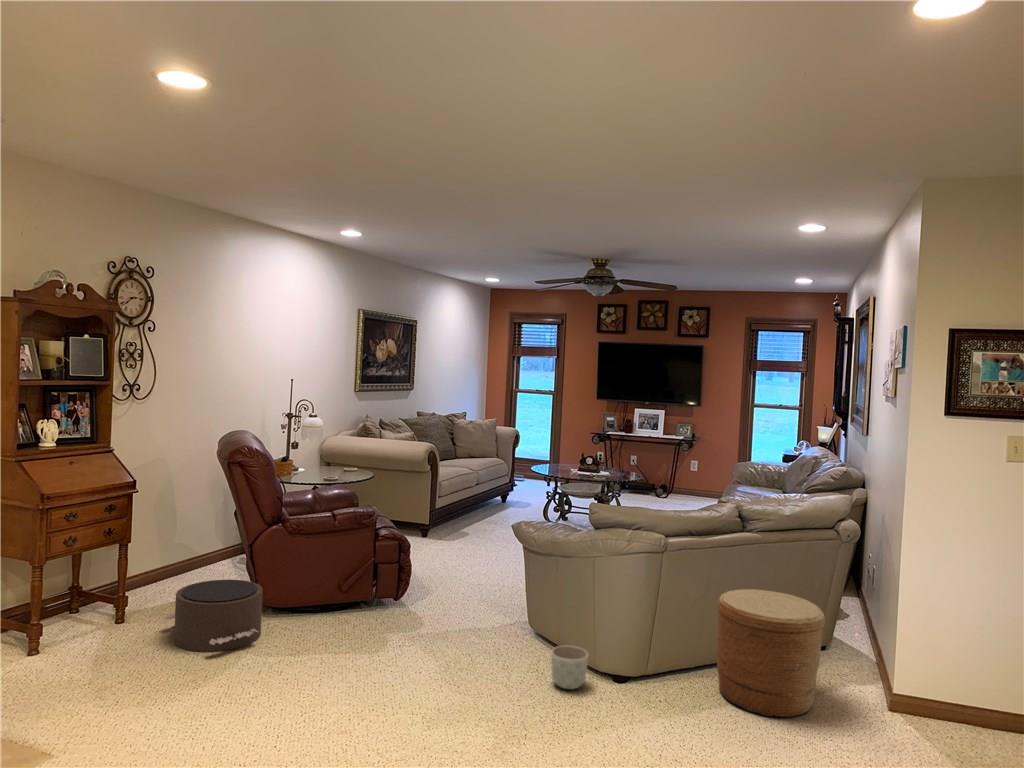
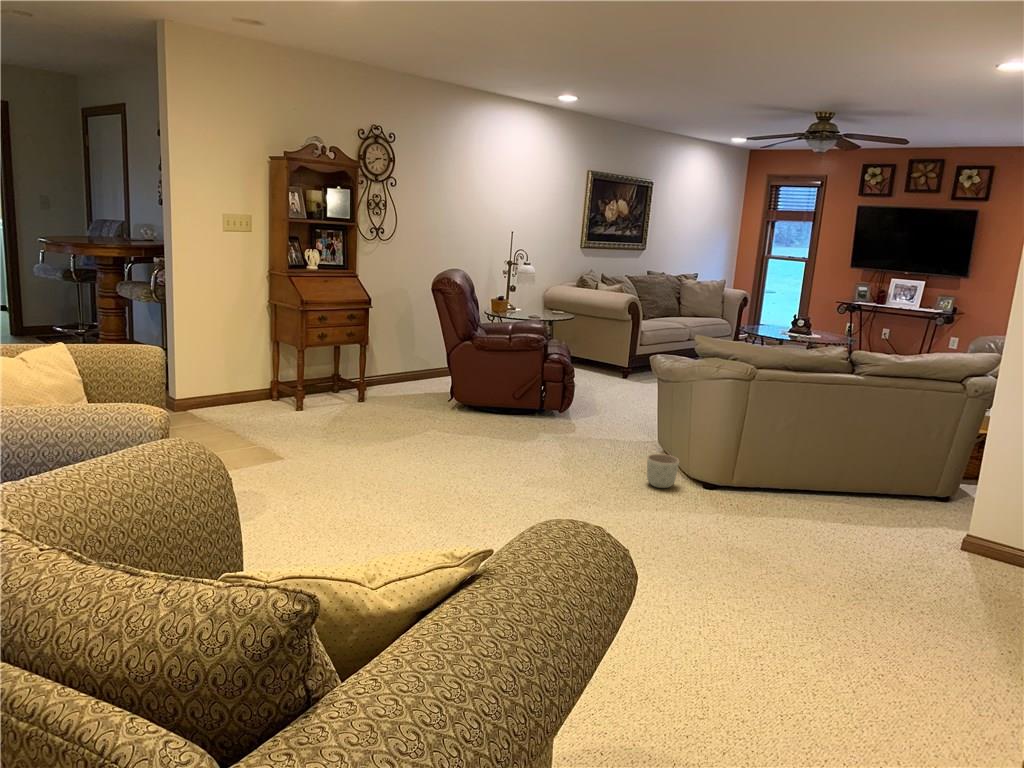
pouf: present [164,580,262,652] -> none [384,379,451,427]
woven basket: present [717,589,825,717] -> none [794,426,902,538]

